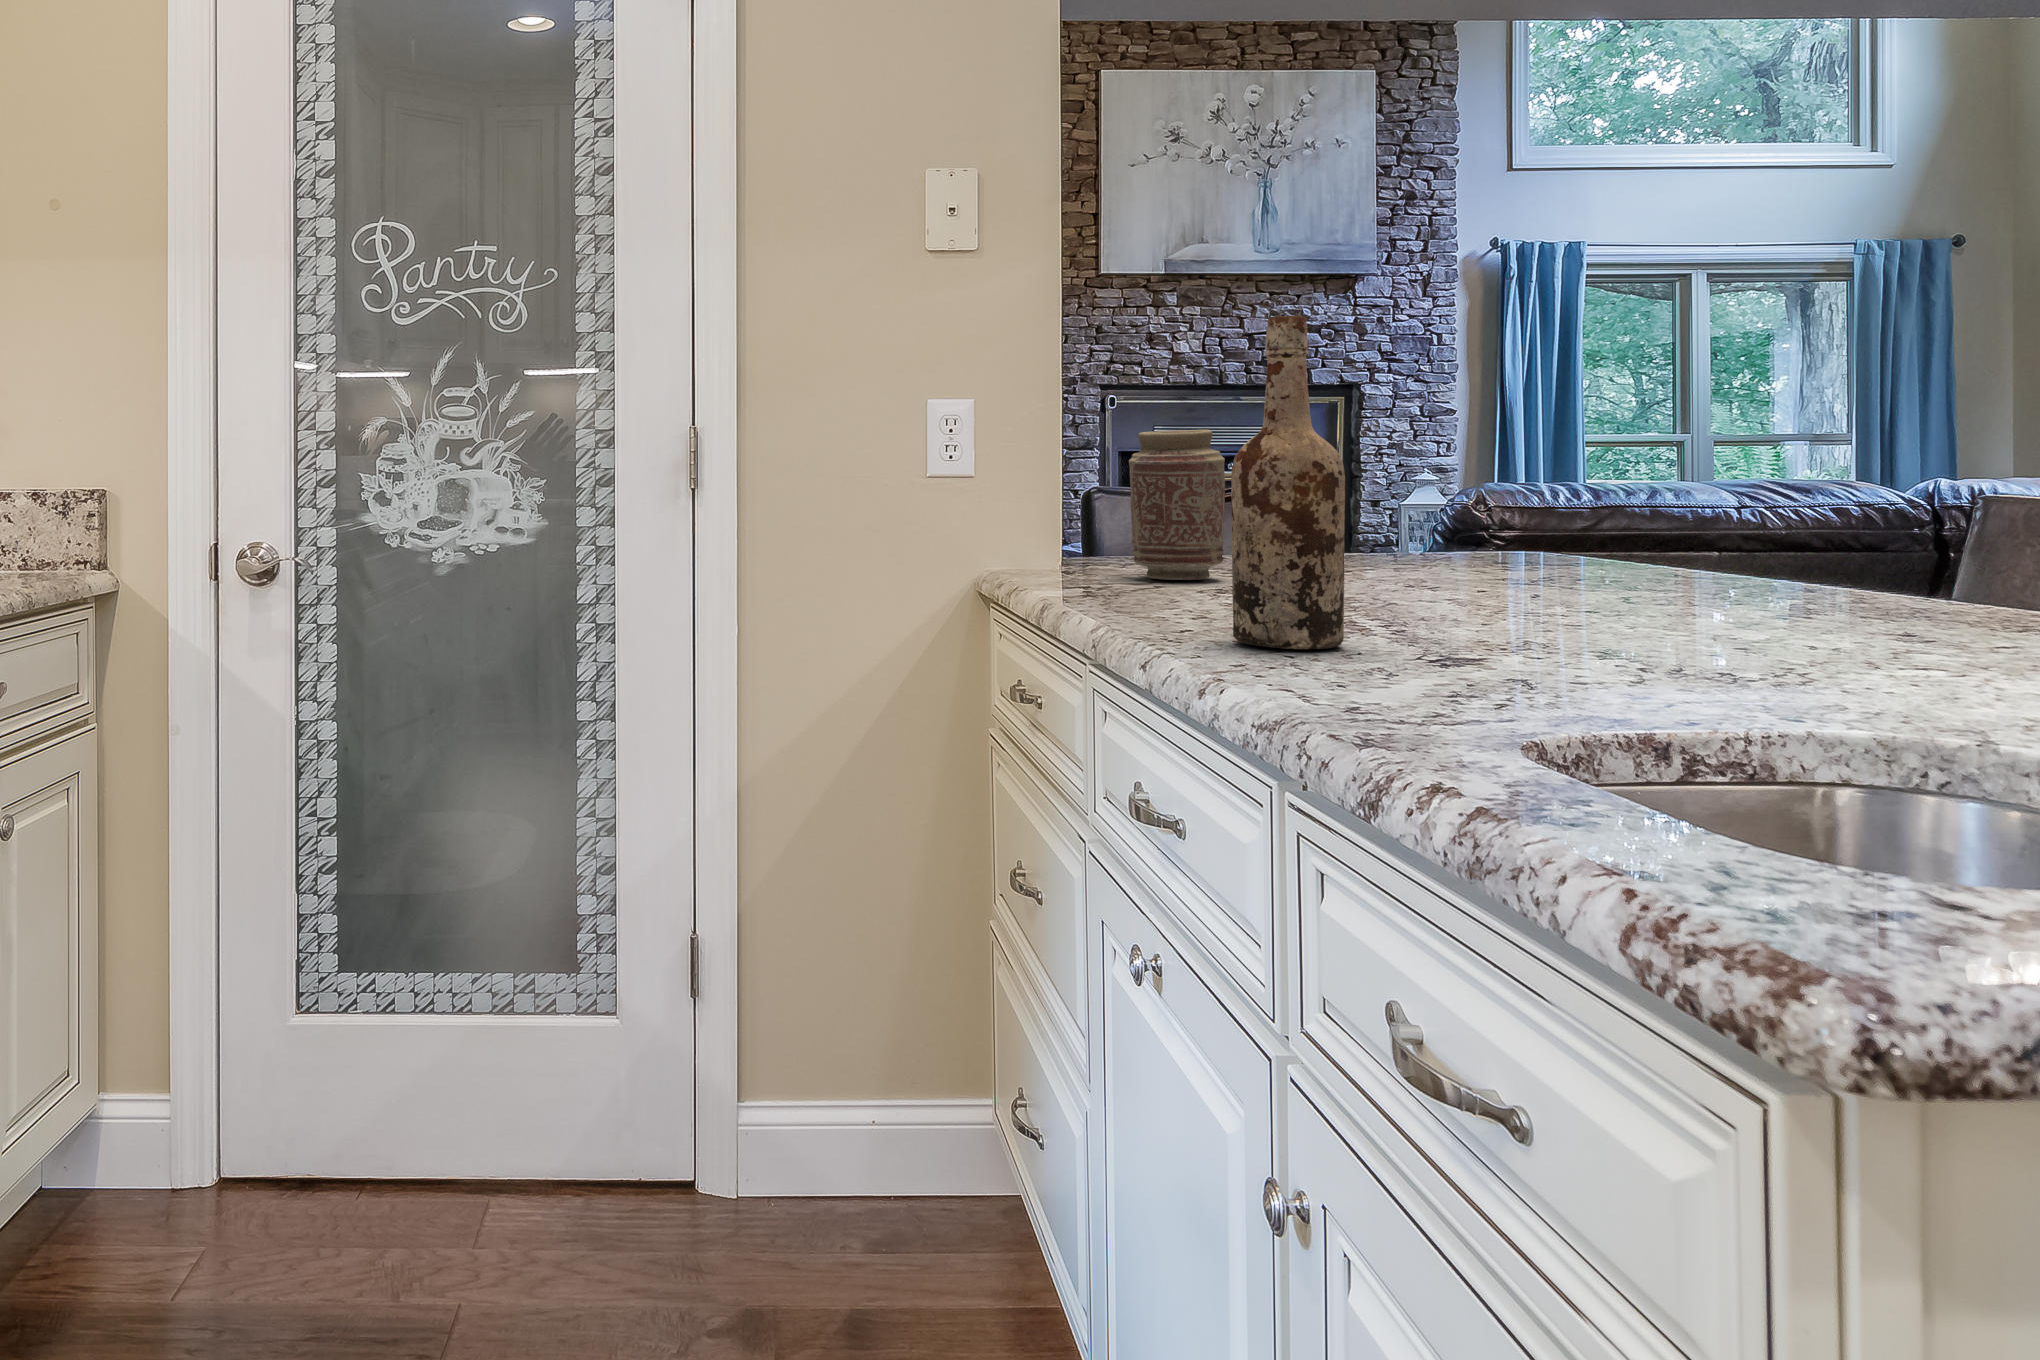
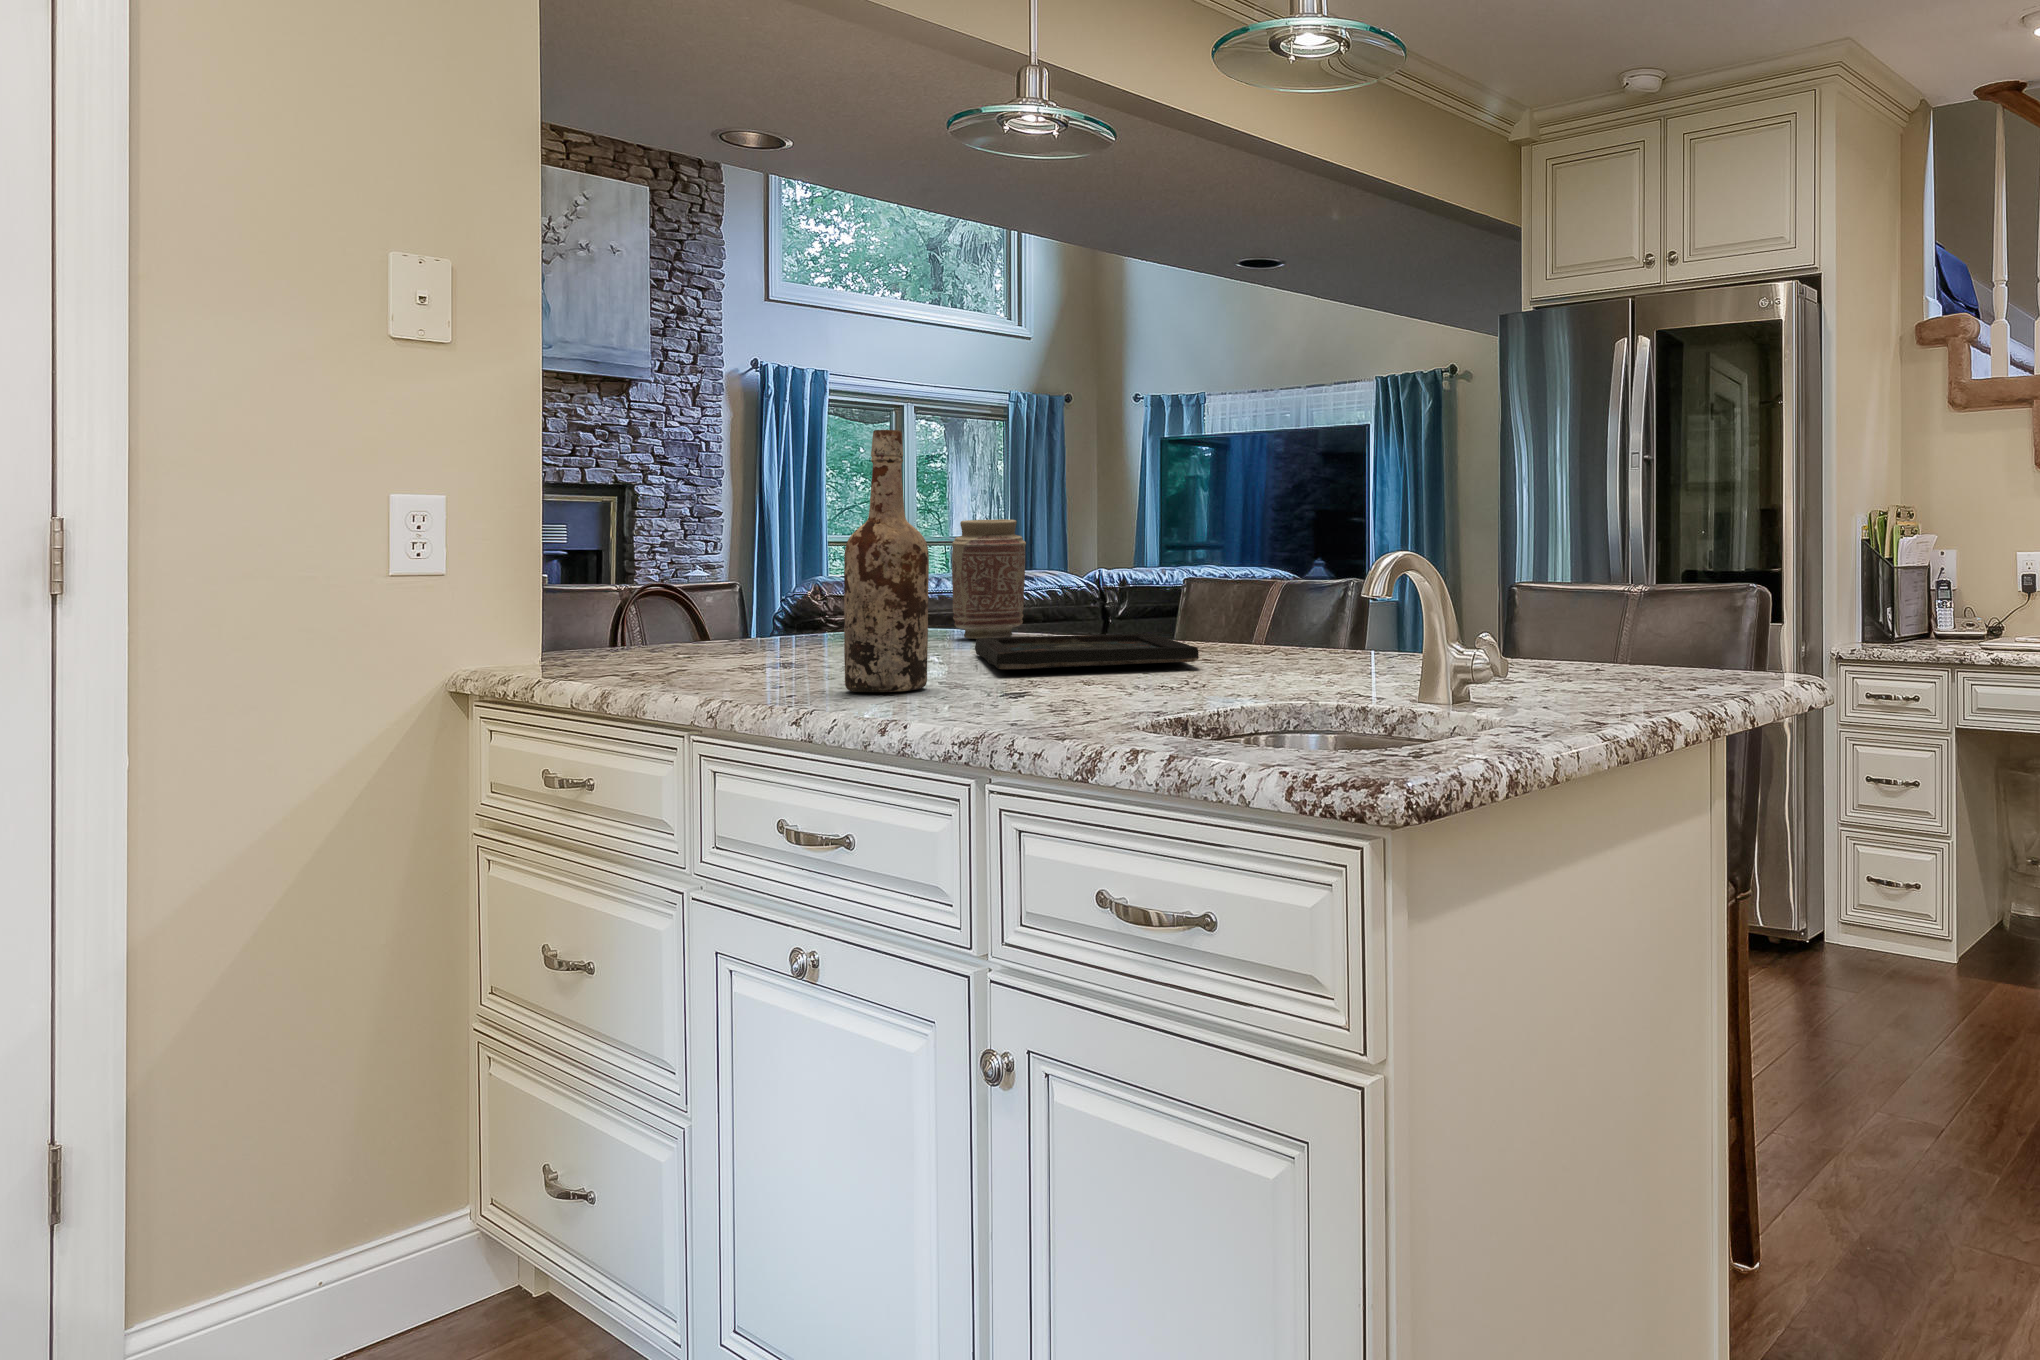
vase: present [1129,430,1225,580] -> present [952,519,1026,639]
tray: none [1470,584,1847,652] -> present [975,633,1199,669]

